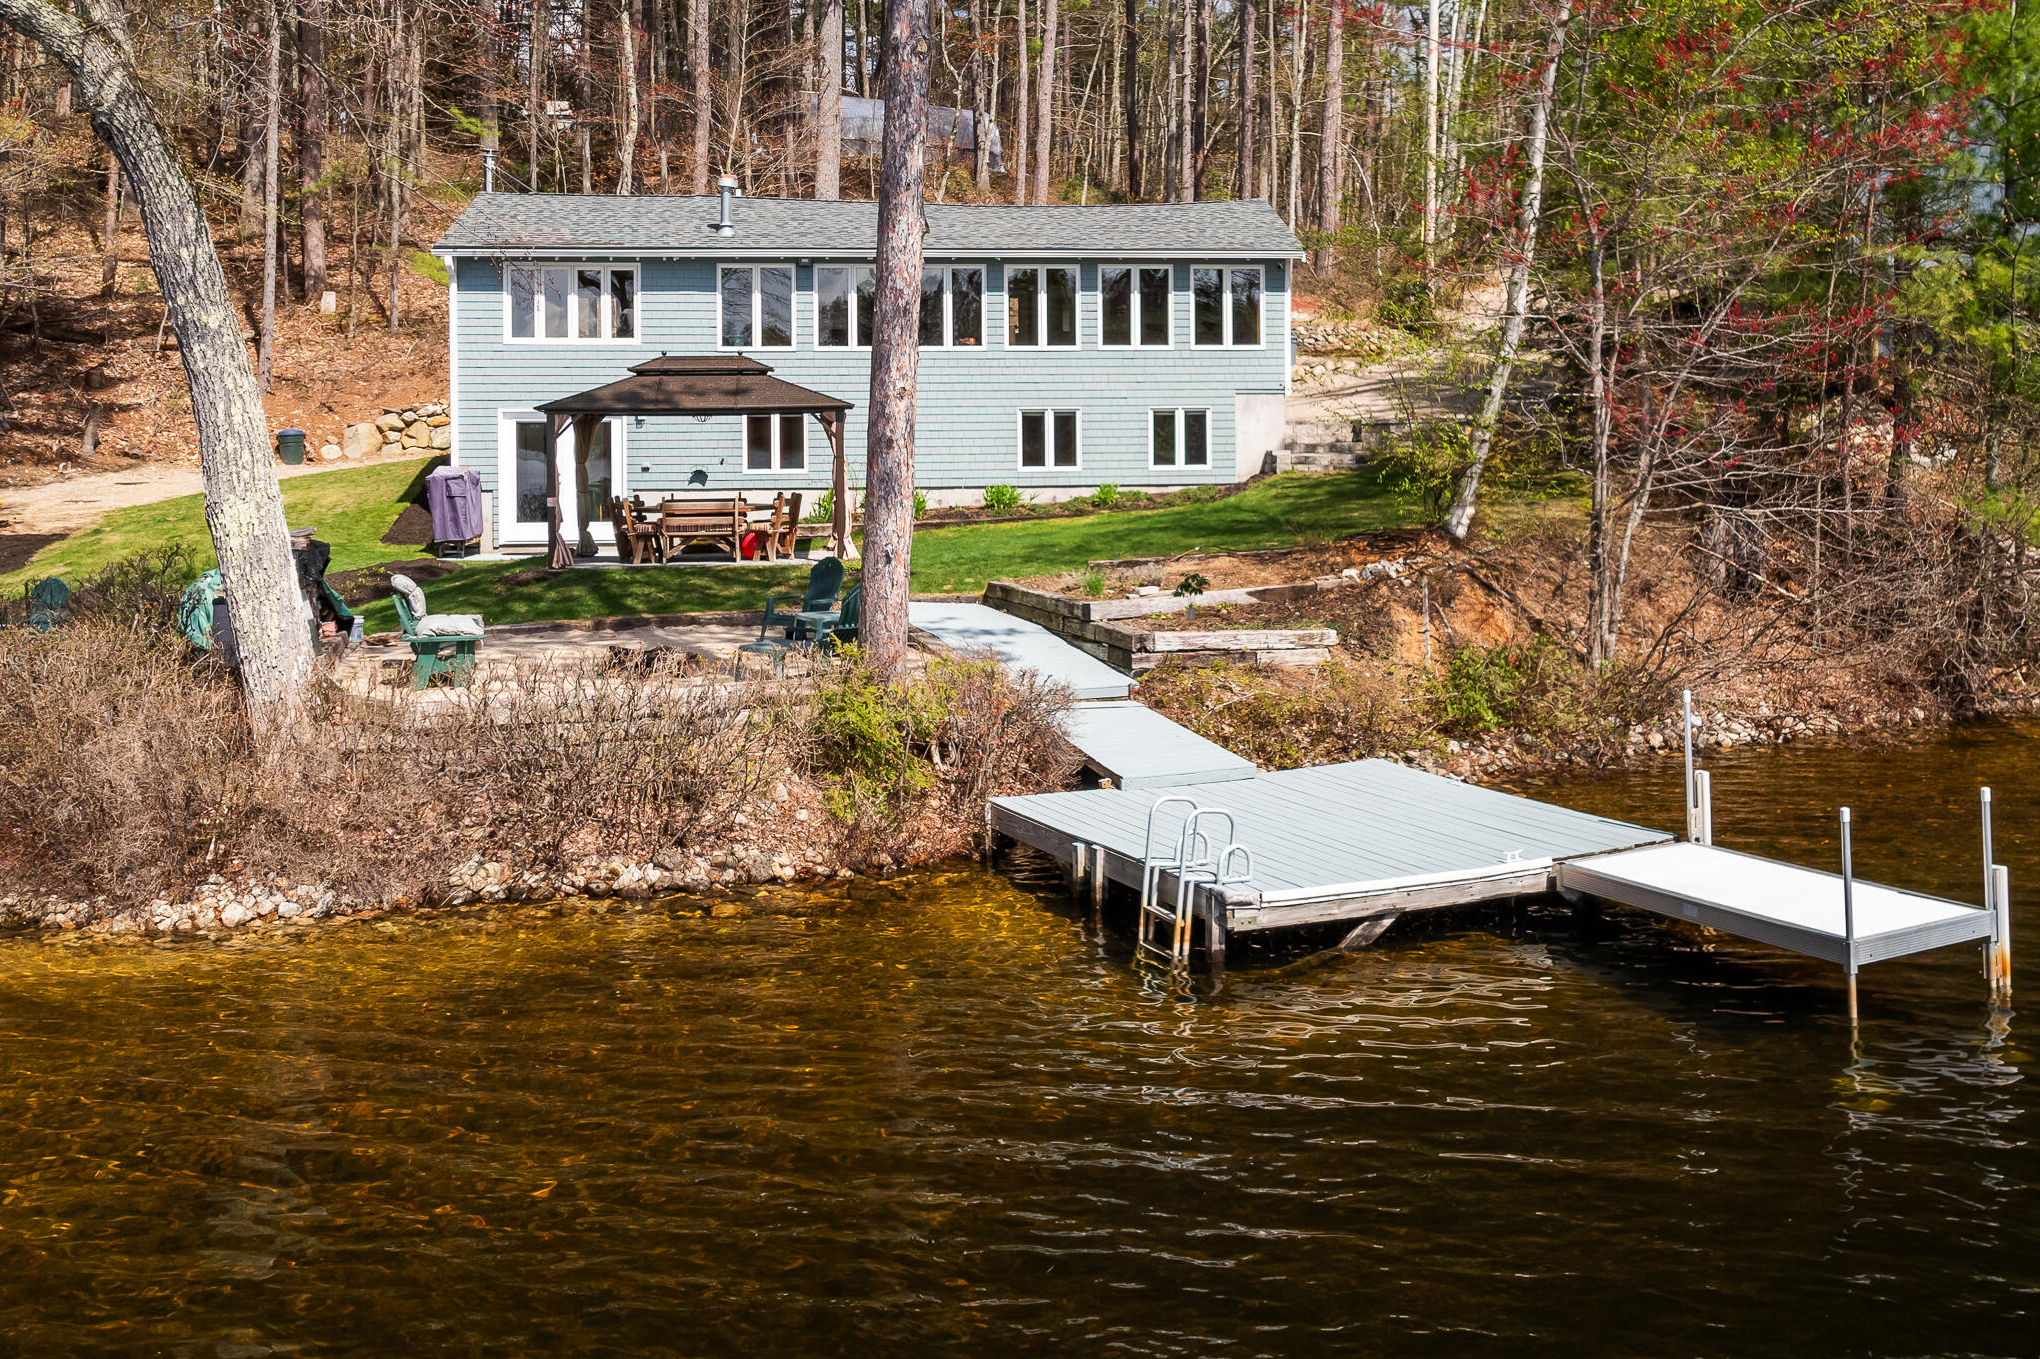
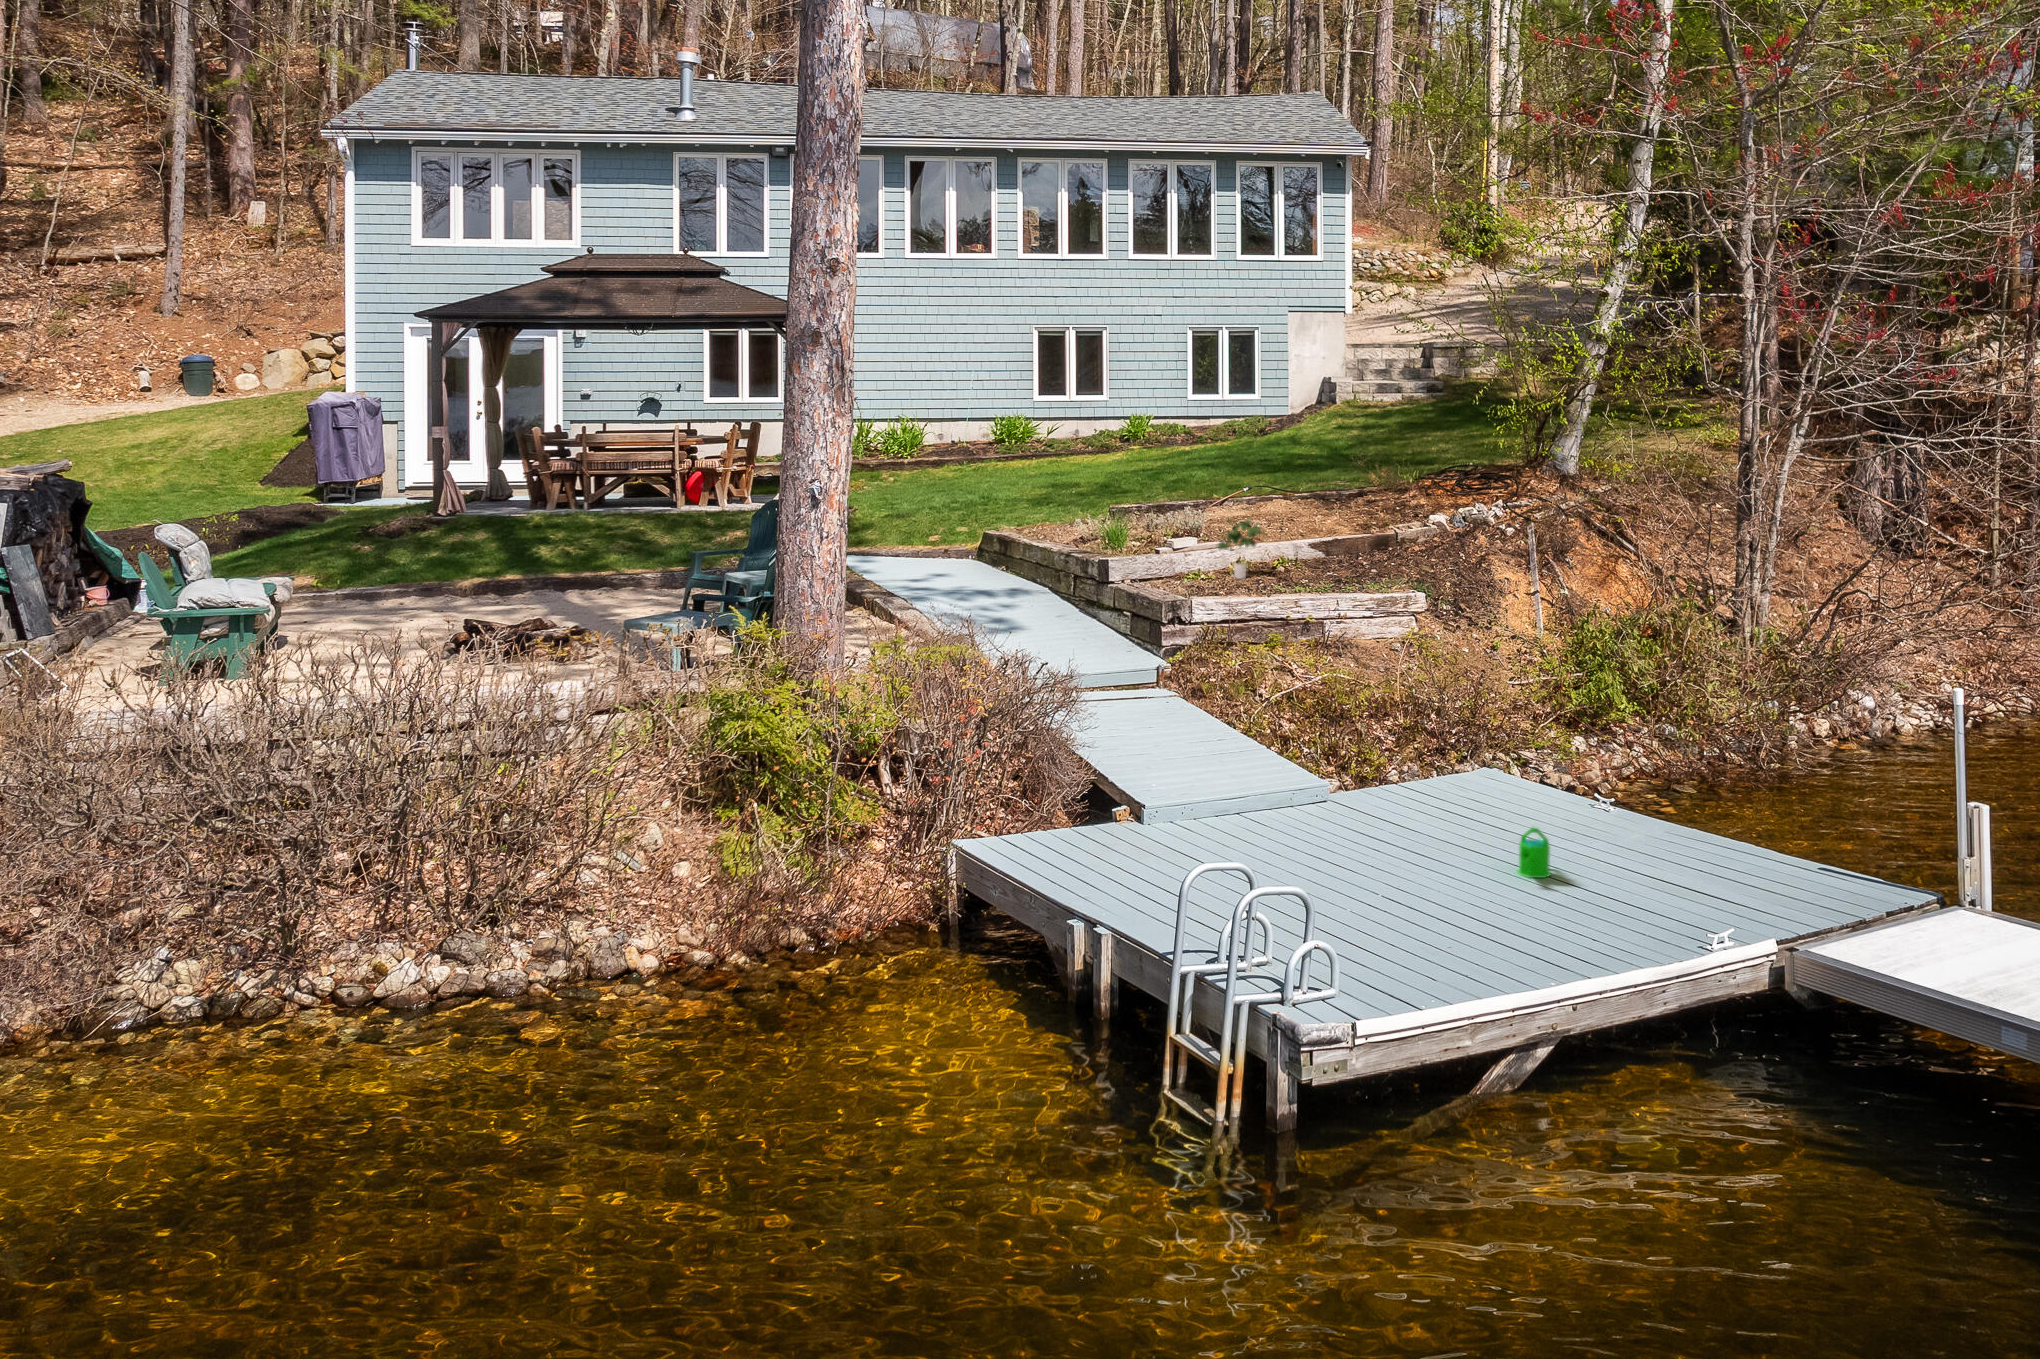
watering can: none [1384,789,1409,824] -> present [1517,828,1551,878]

